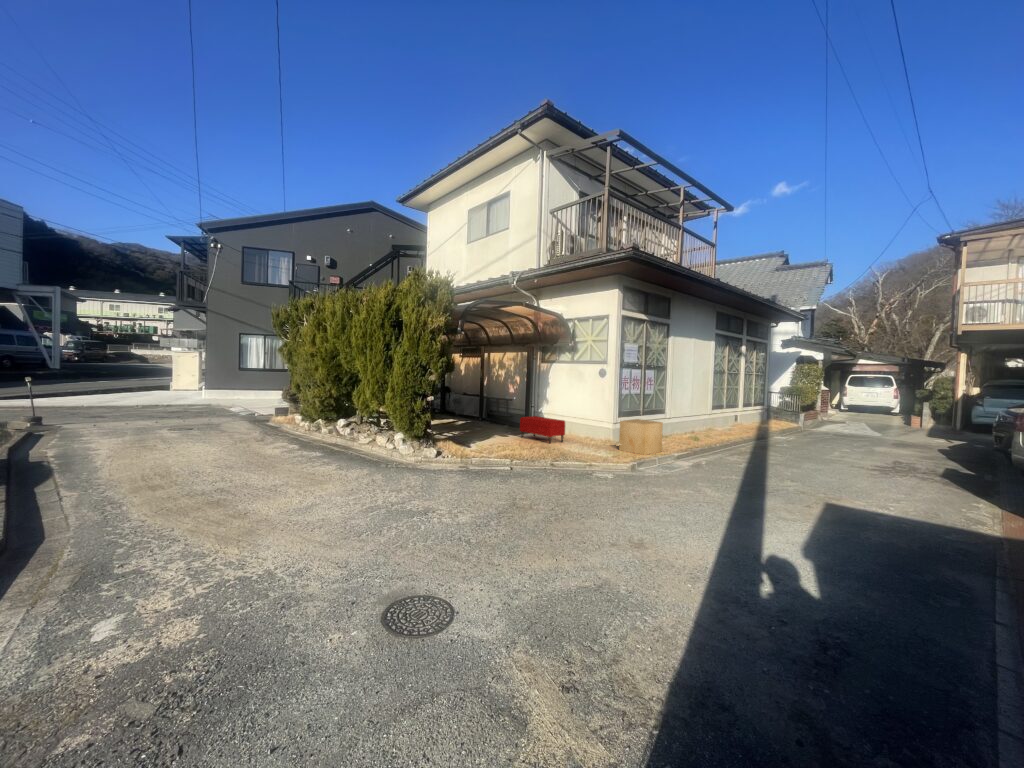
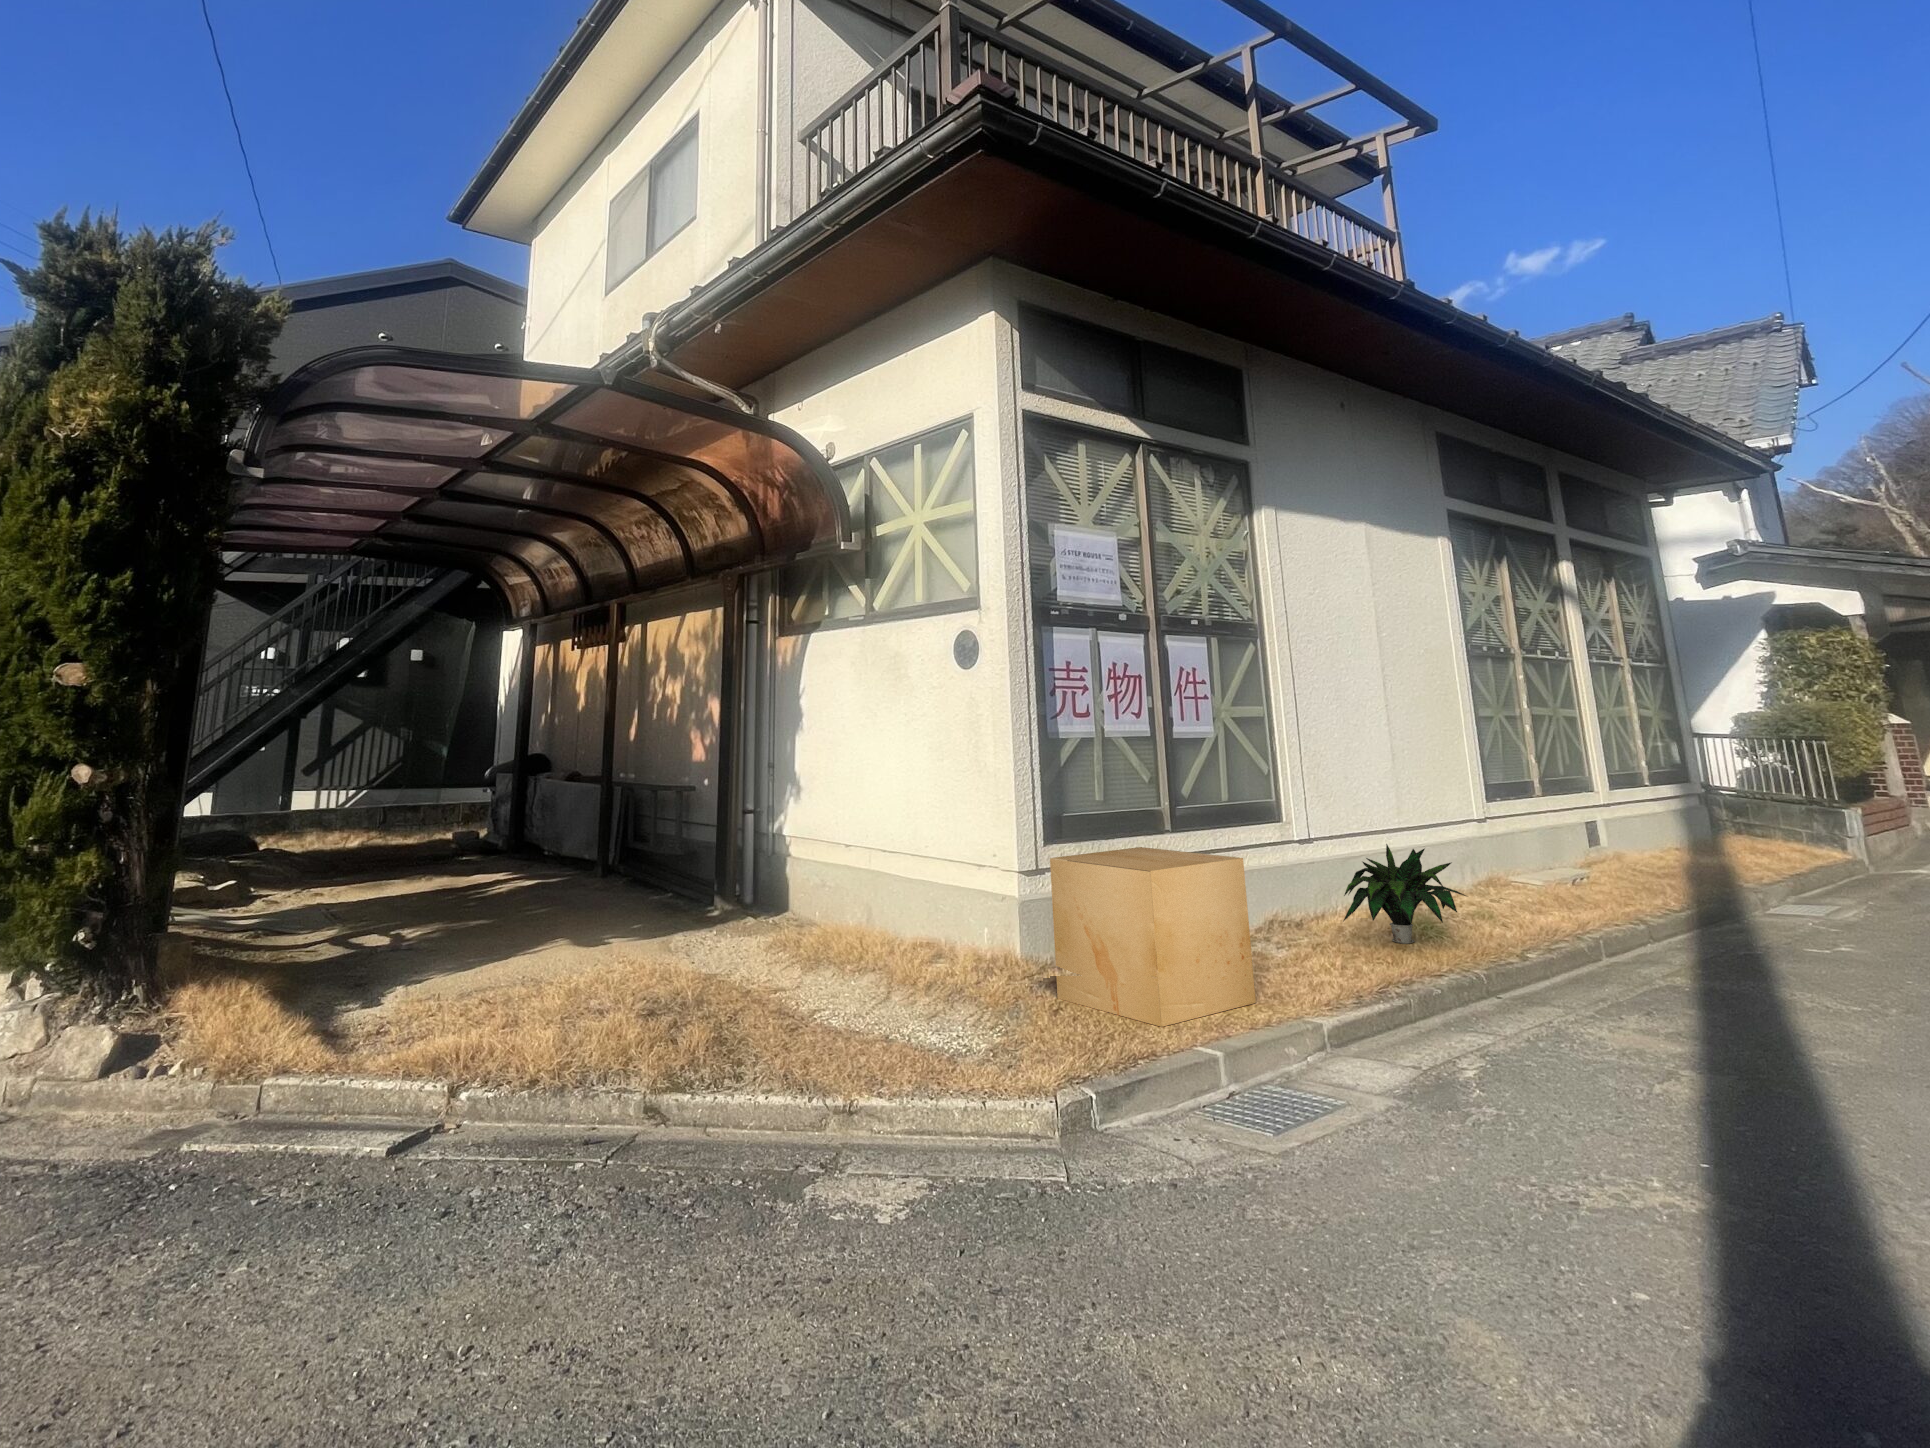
bench: present [520,416,565,443] -> none [689,850,852,970]
potted plant: none [677,420,707,442] -> present [1343,844,1466,944]

